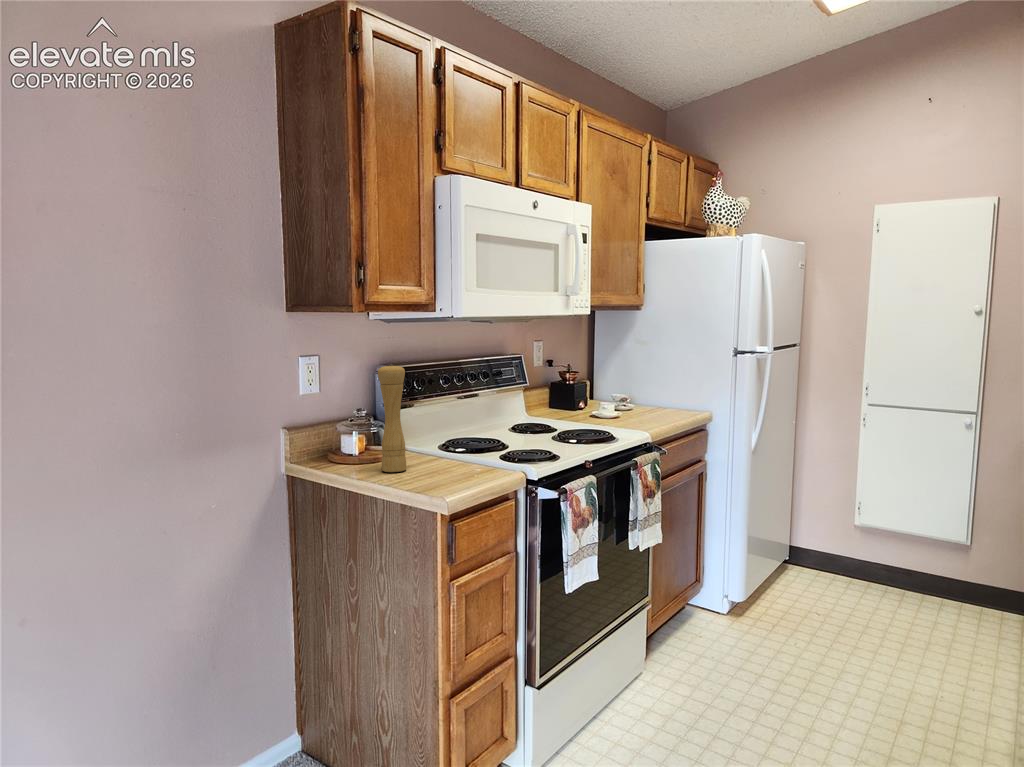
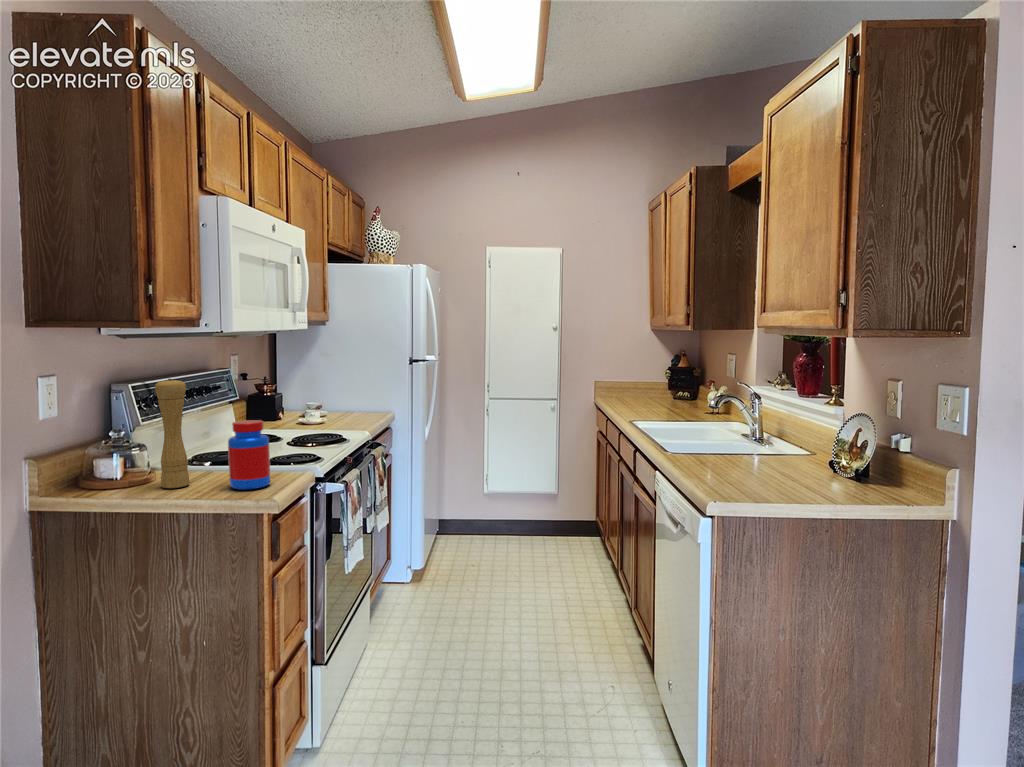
jar: none [428,410,469,483] -> present [228,420,270,490]

